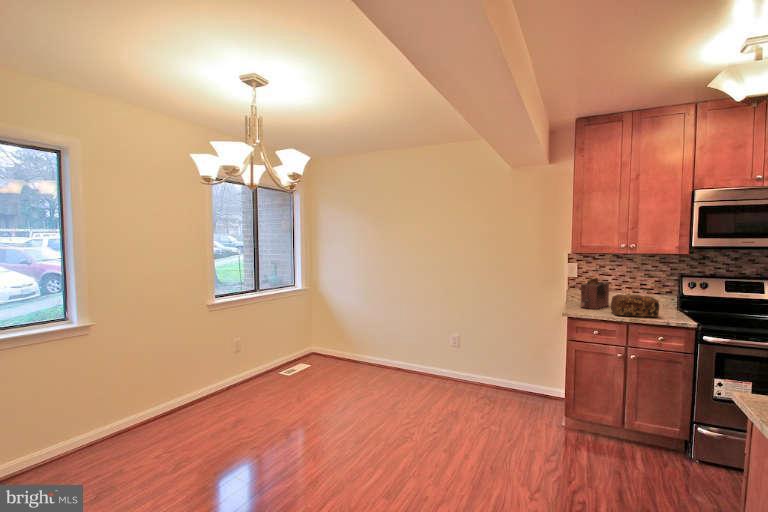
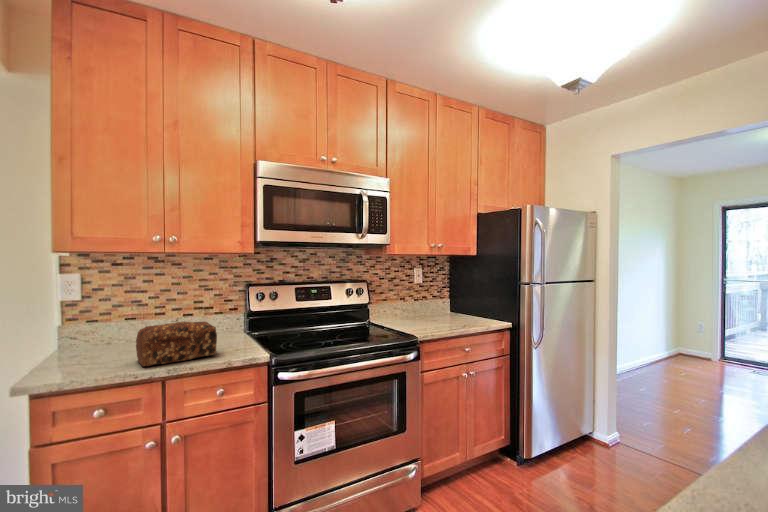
toaster: present [581,277,609,309] -> none [75,297,141,360]

